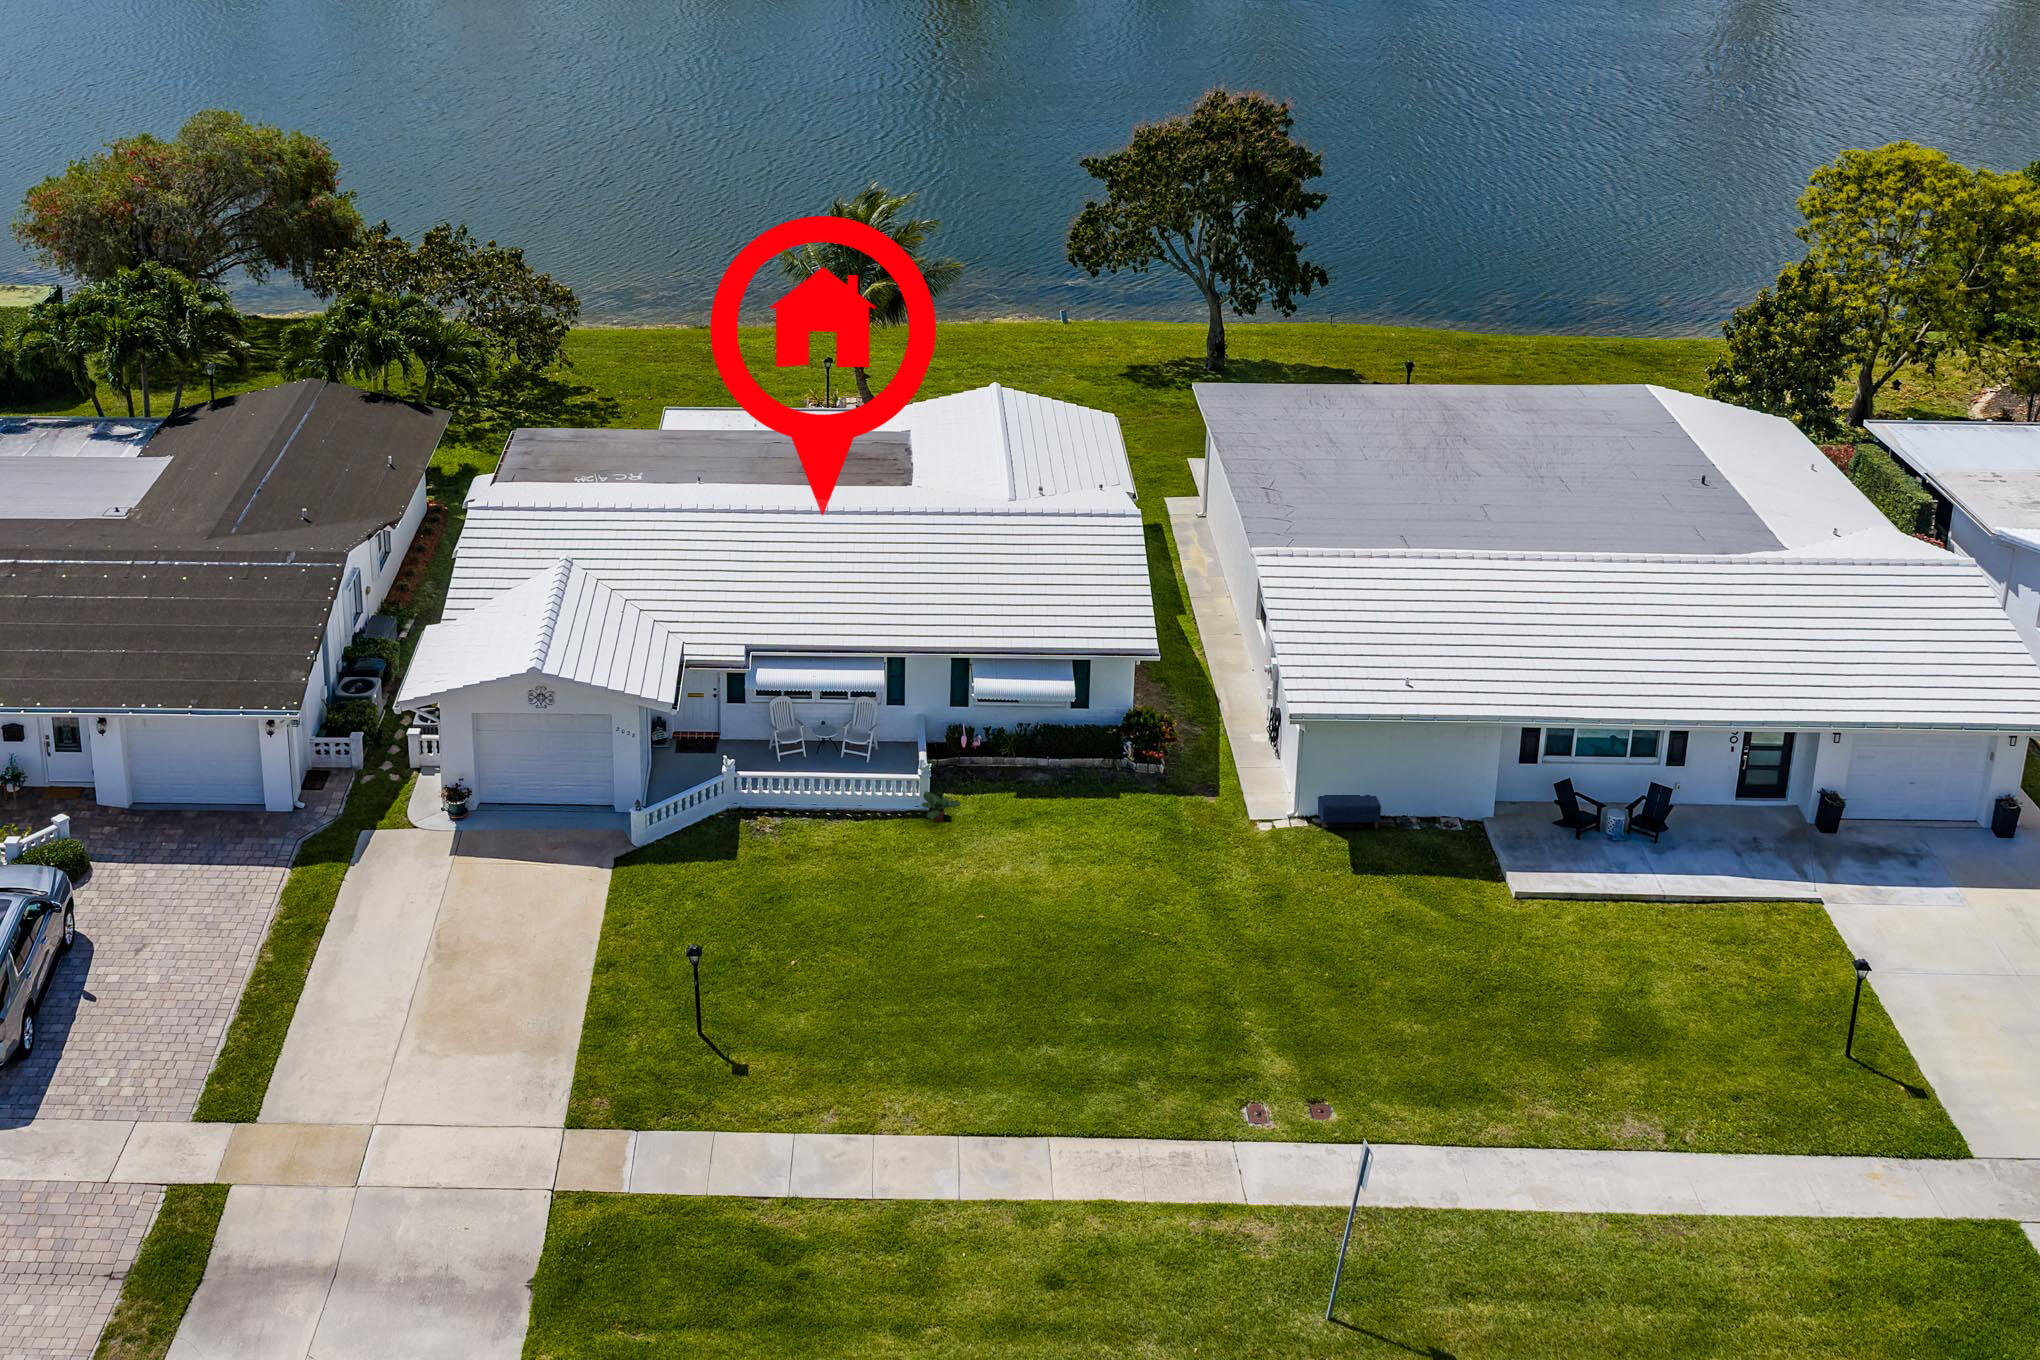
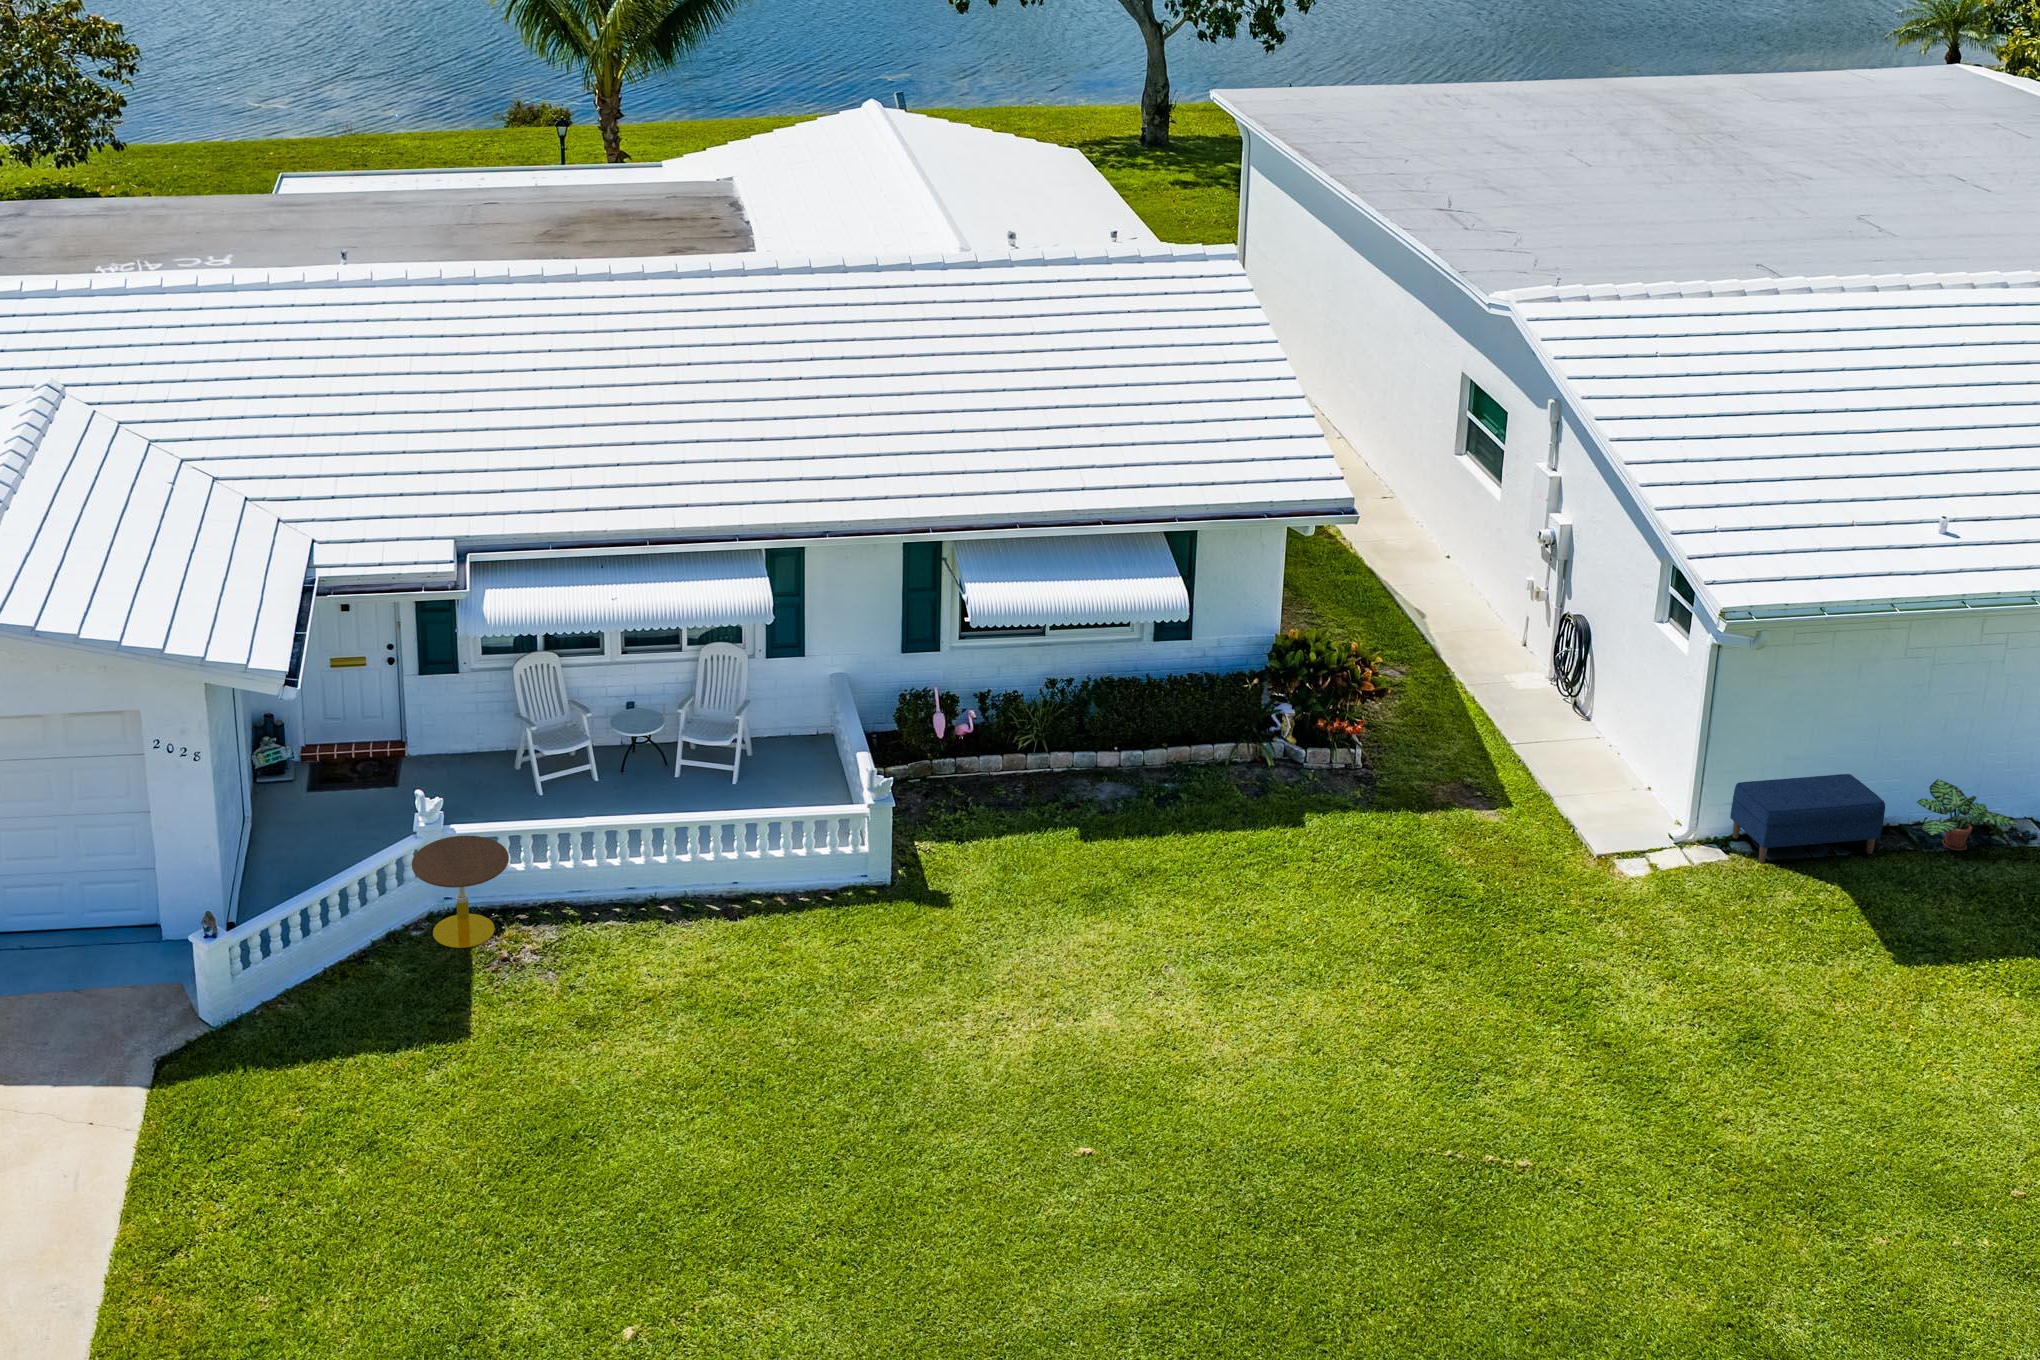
side table: none [720,777,761,824] -> present [412,836,509,948]
potted plant: present [921,791,962,822] -> present [1917,779,2018,851]

